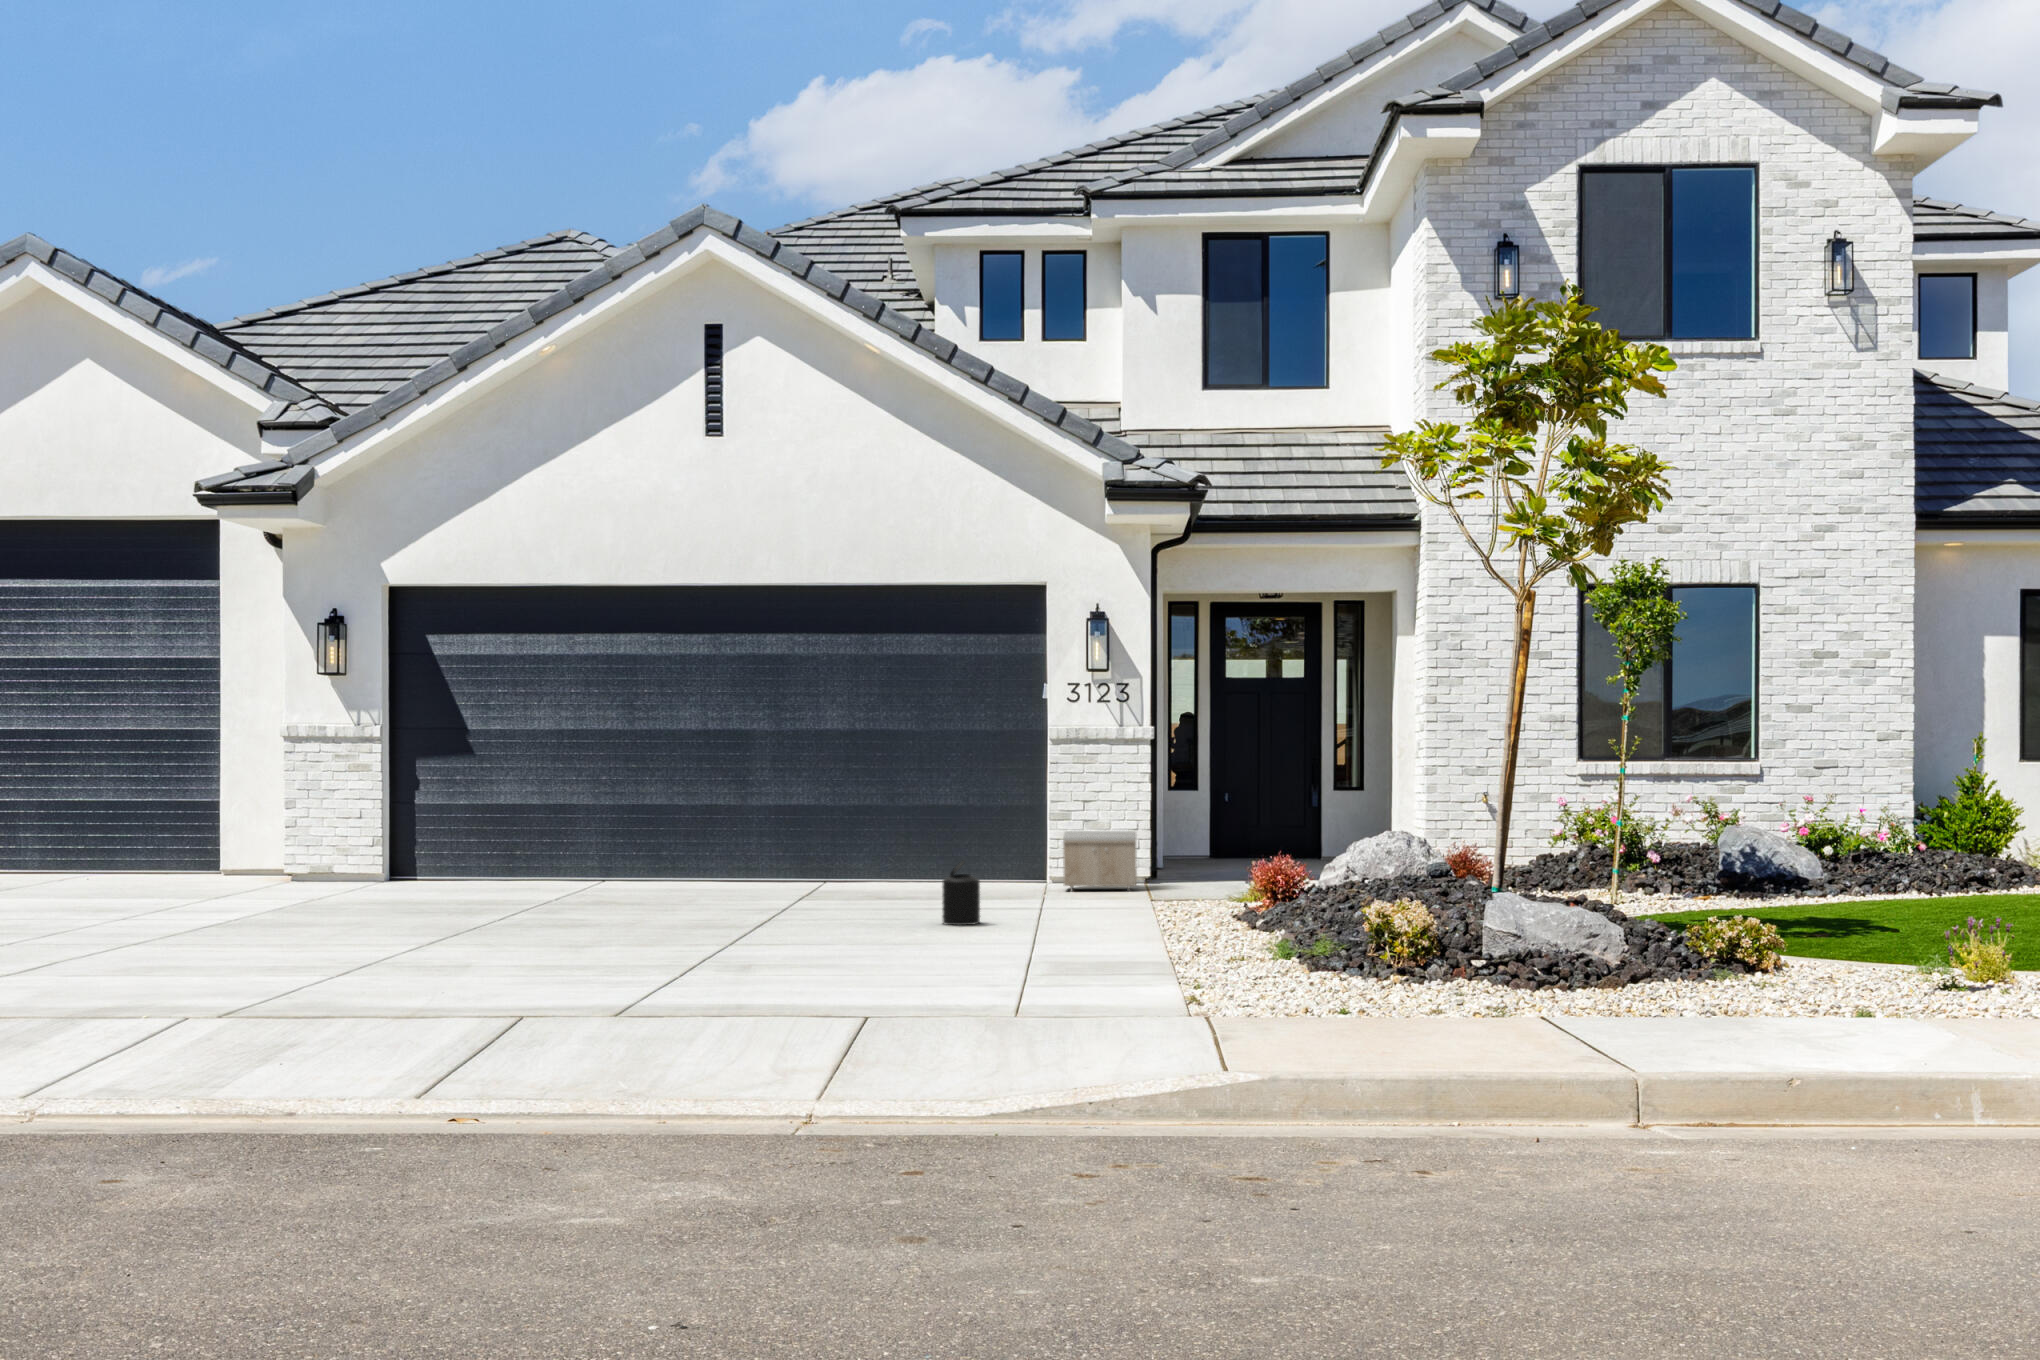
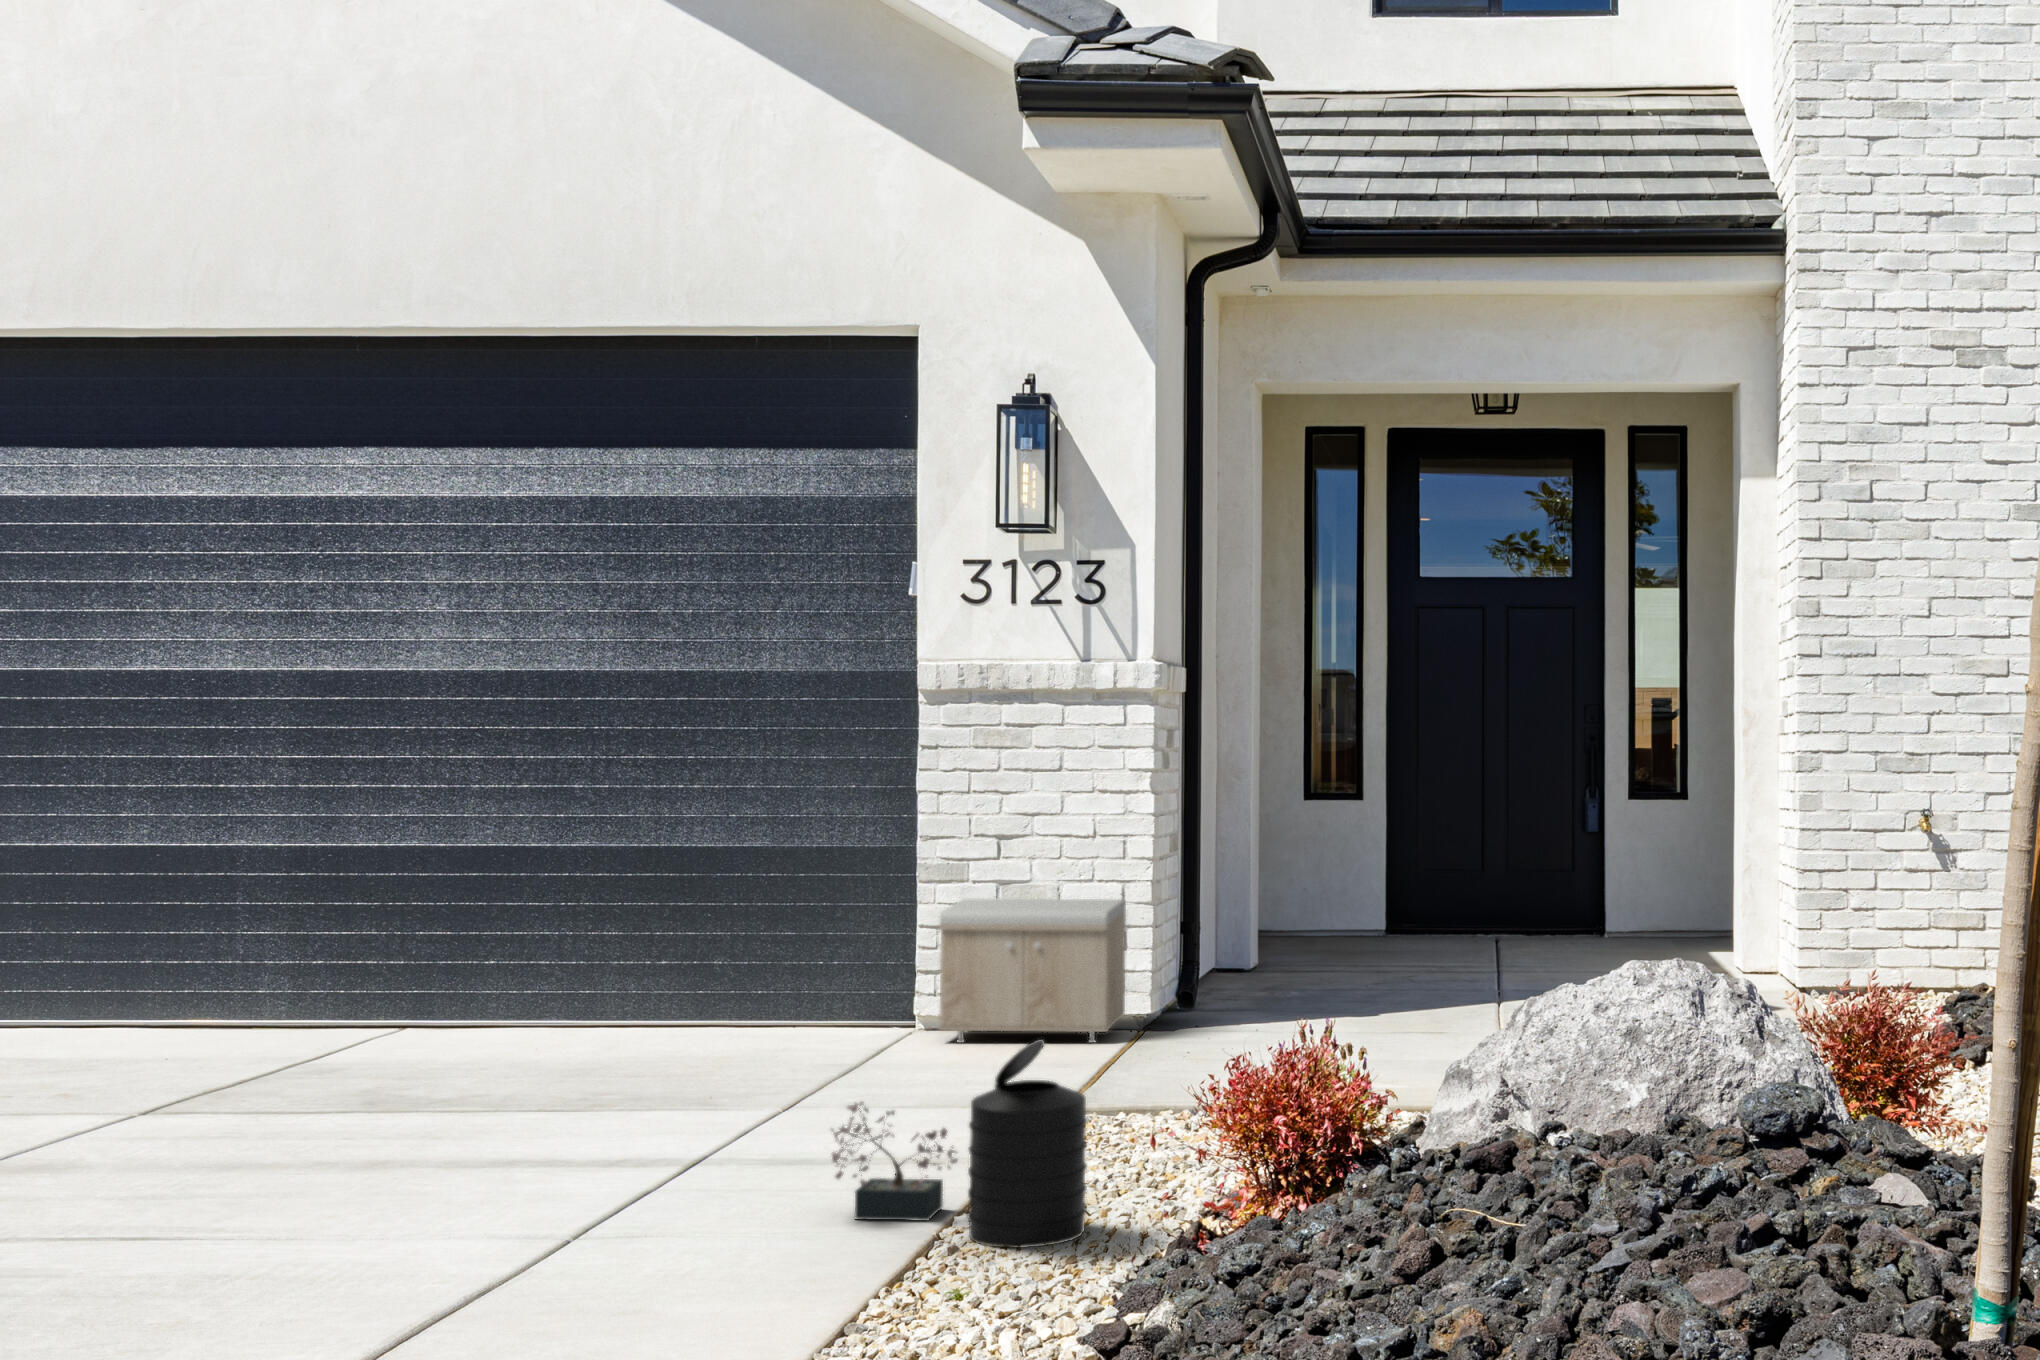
trash can: present [942,861,980,925] -> present [968,1039,1087,1248]
decorative plant: none [1108,884,1153,922] -> present [832,1101,957,1221]

